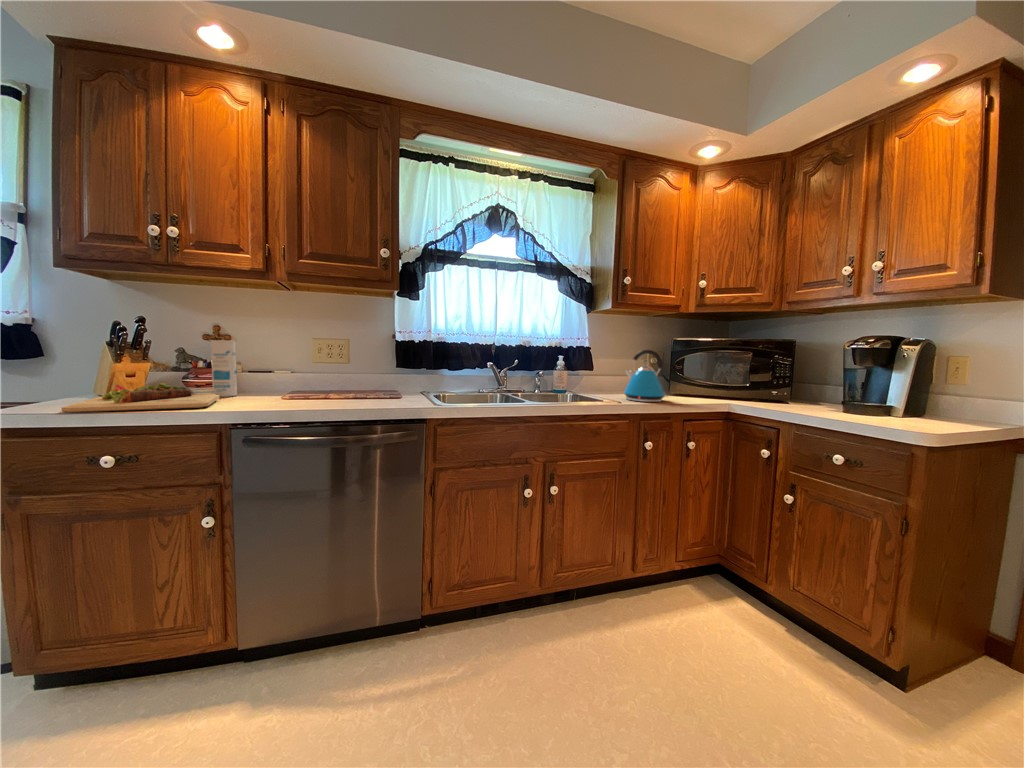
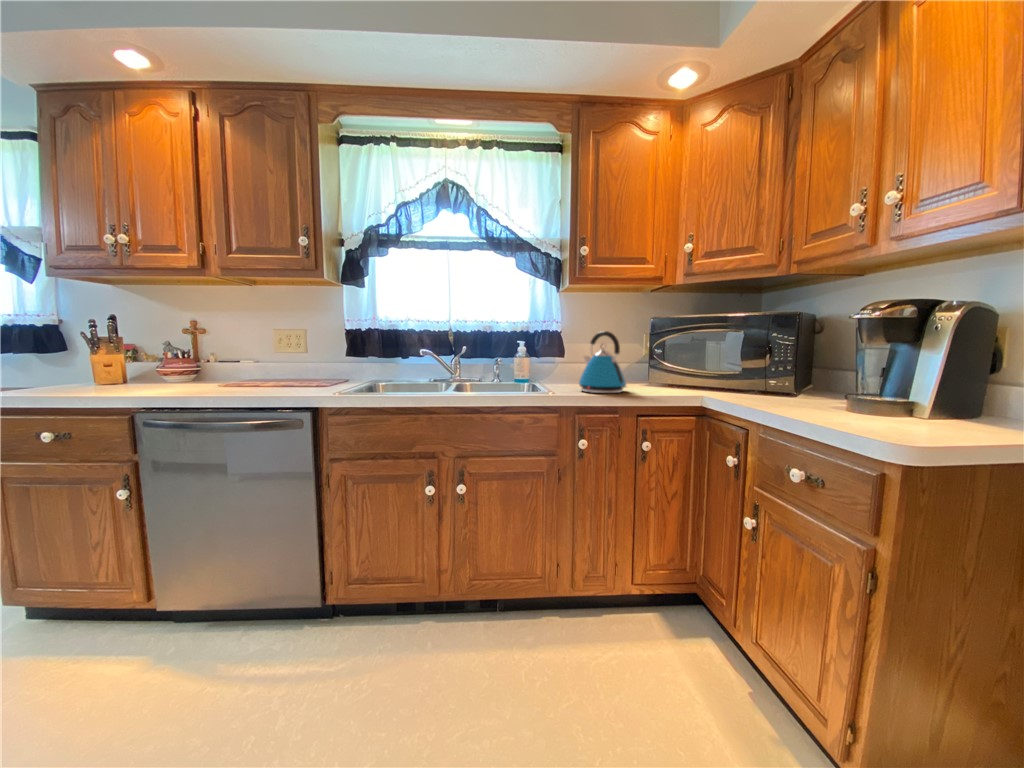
canister: present [211,340,237,397] -> none [175,333,201,384]
cutting board: present [62,383,219,413] -> none [30,371,173,394]

